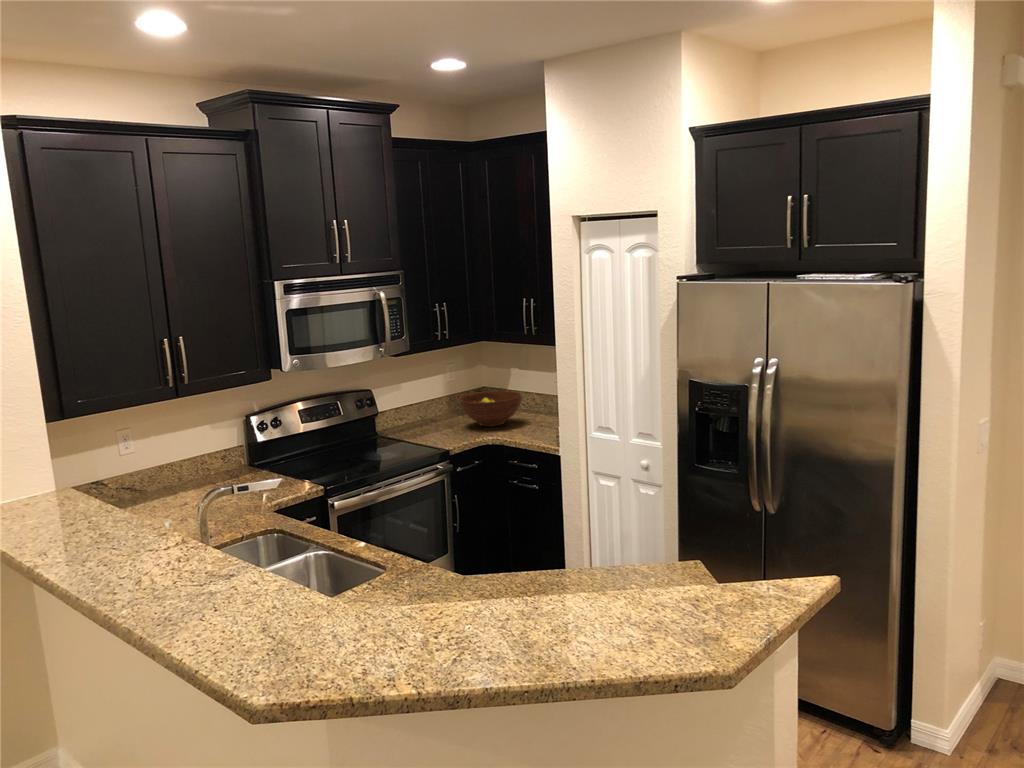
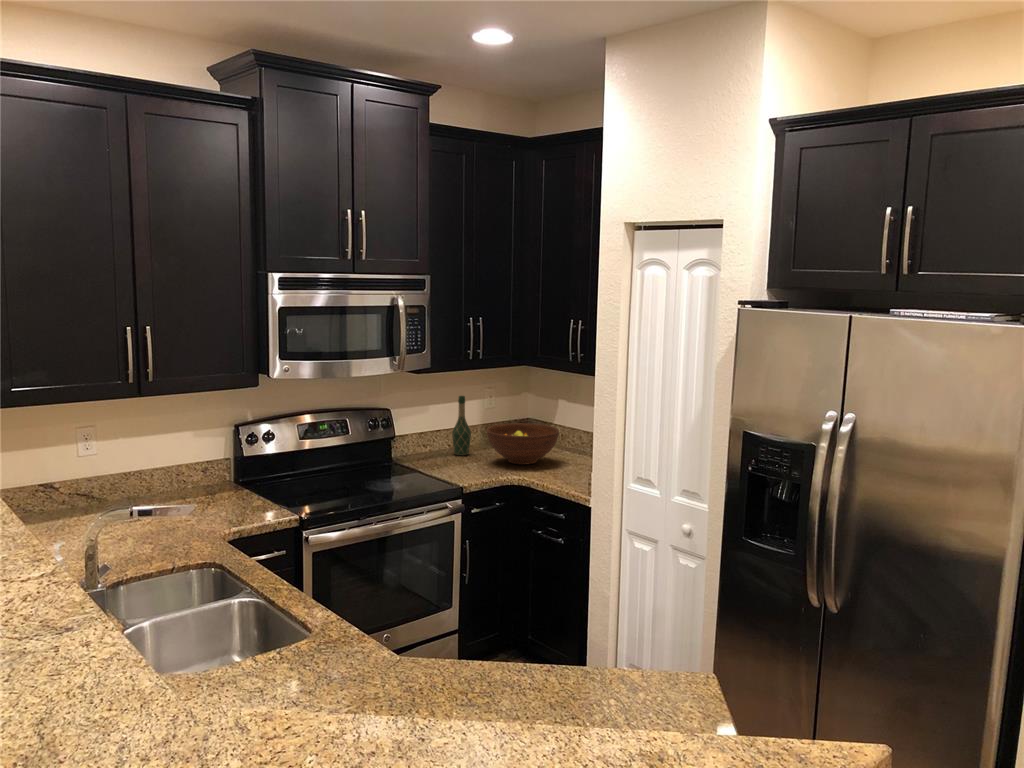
wine bottle: none [427,372,443,424] -> present [452,396,471,455]

